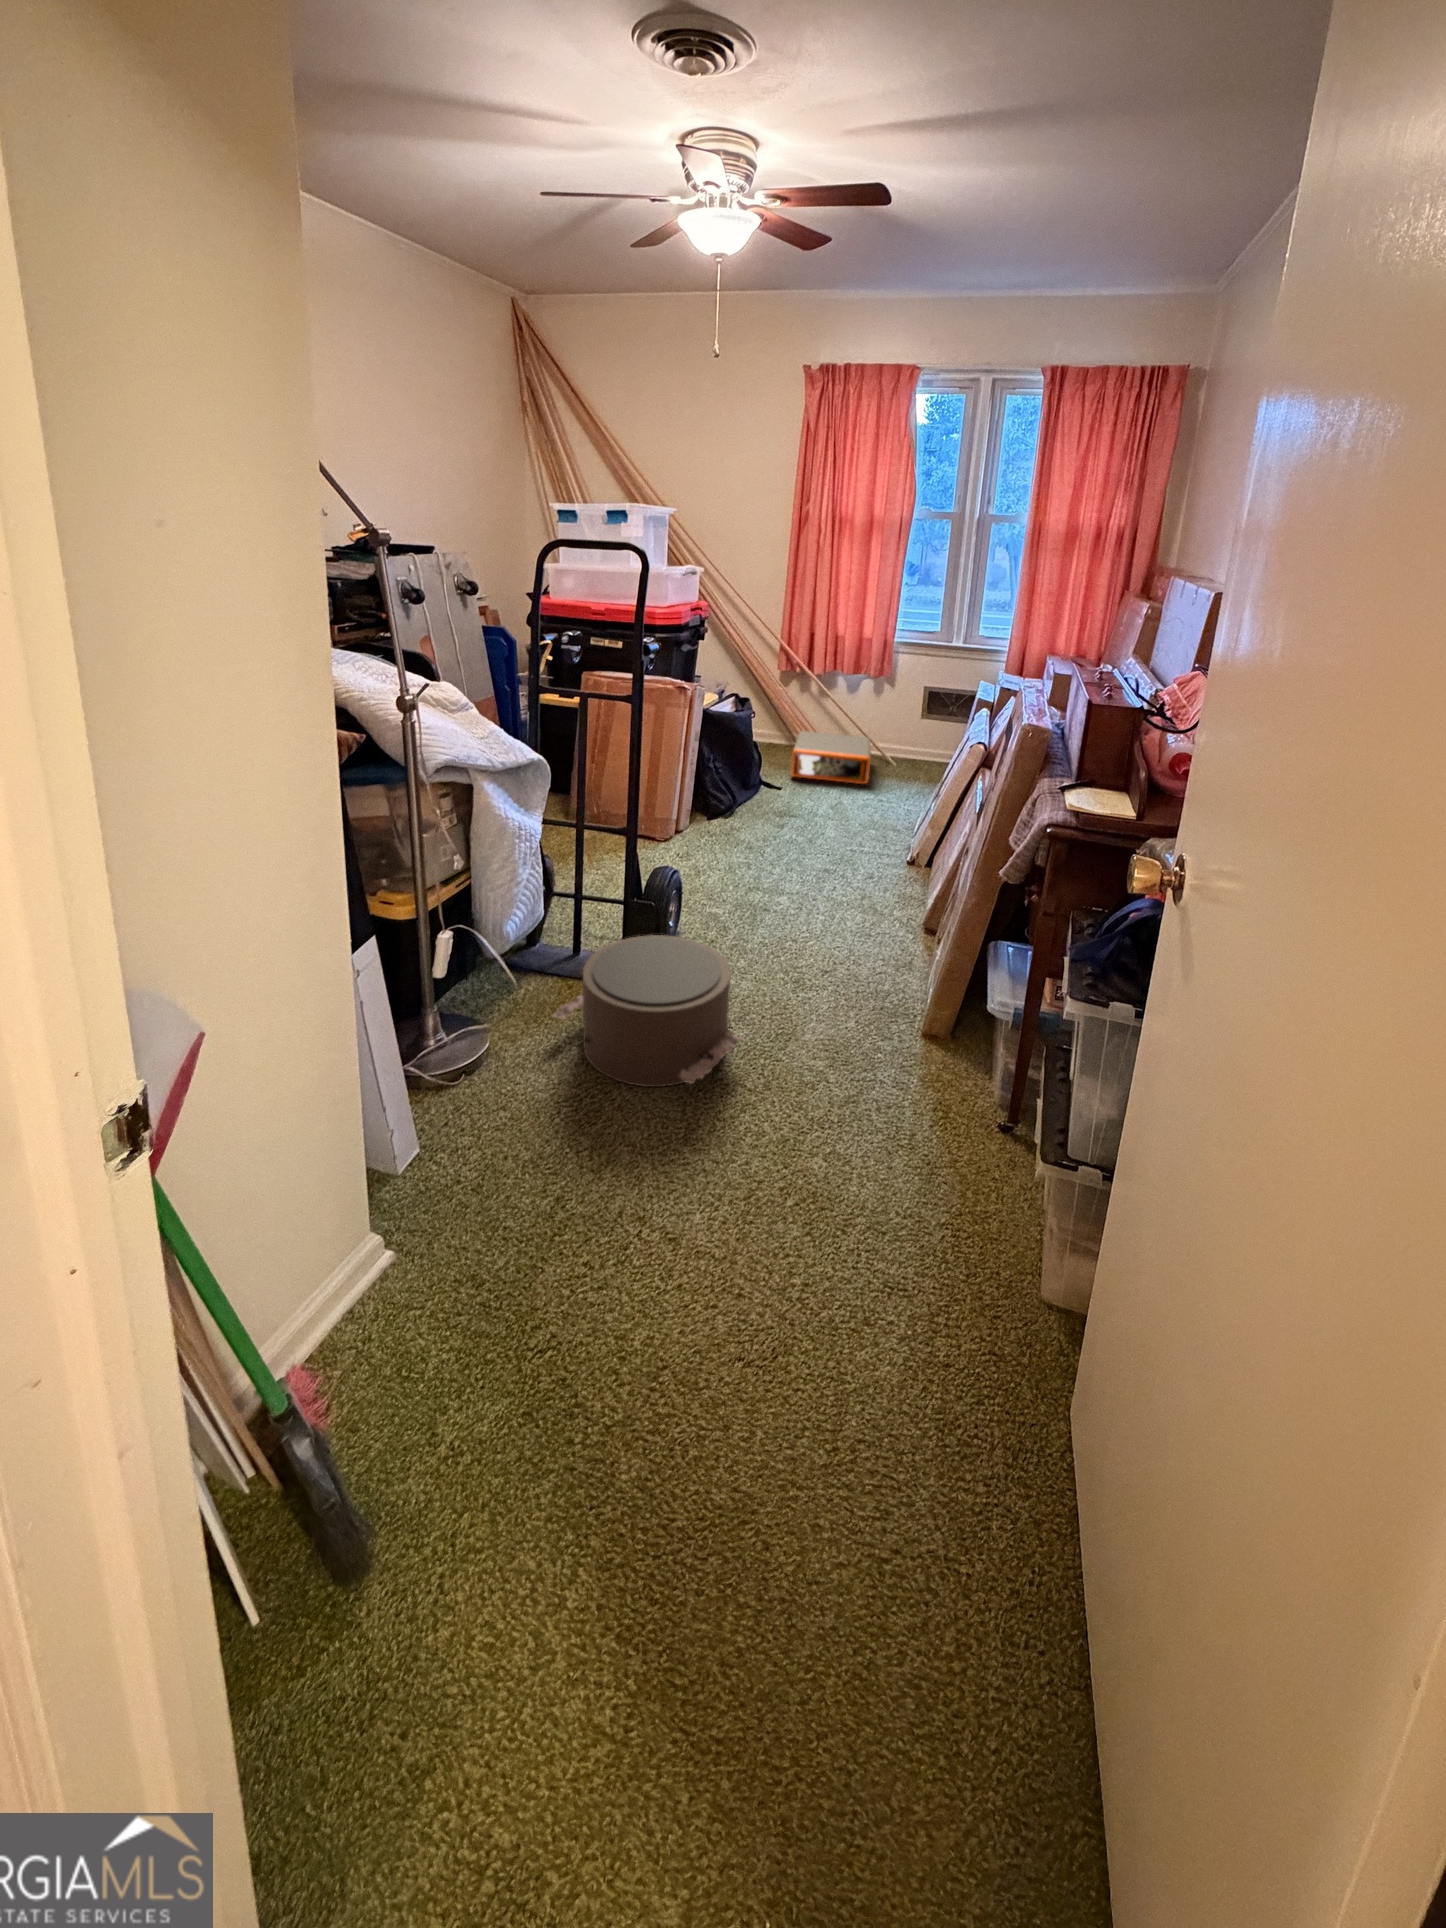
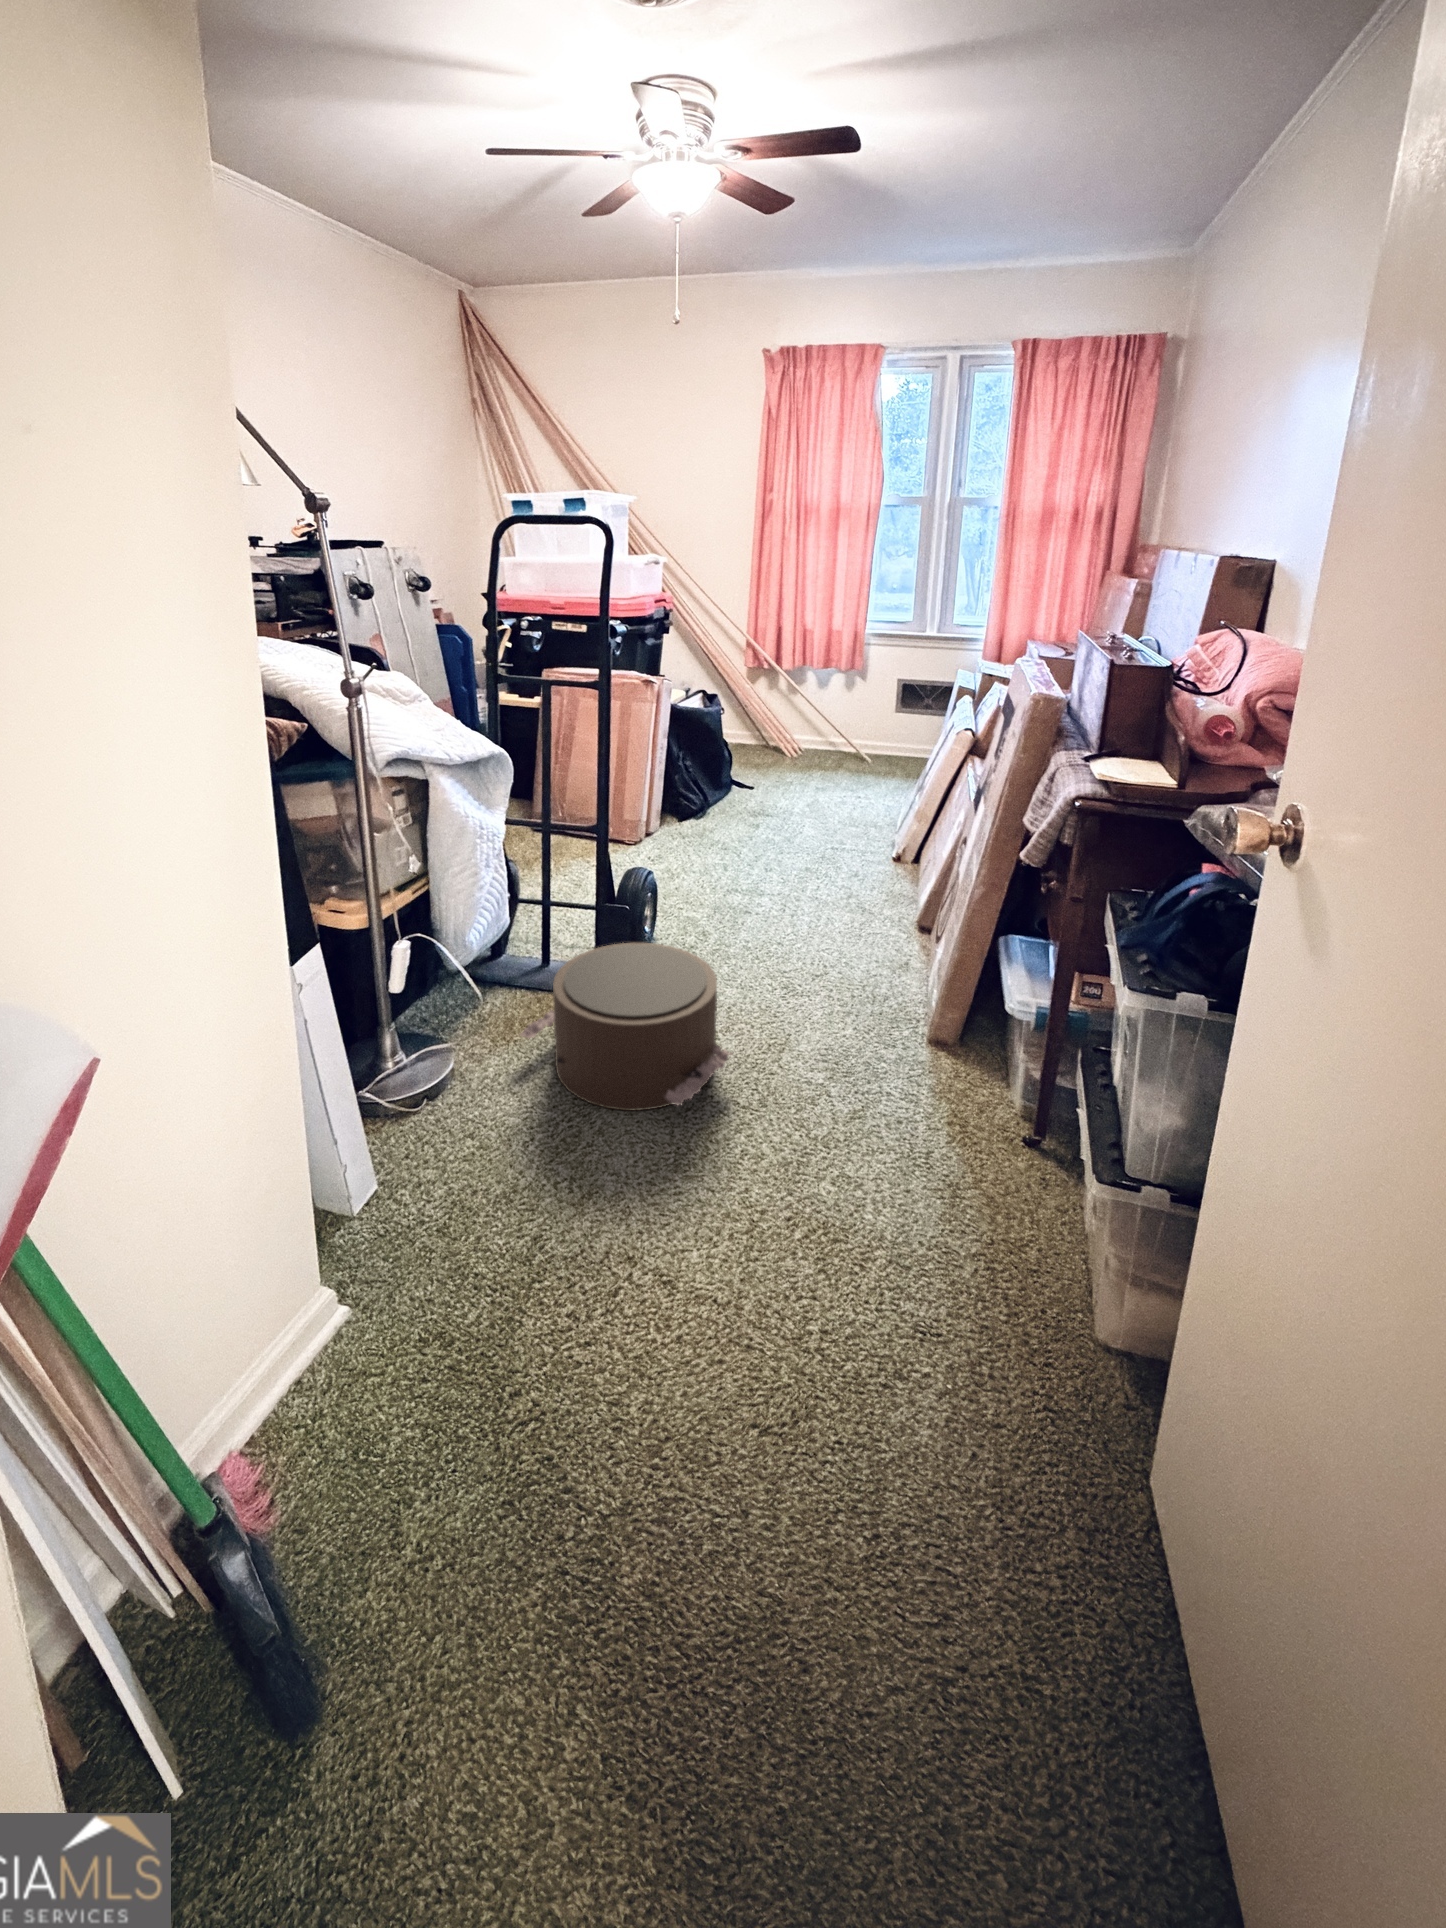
storage box: present [791,731,871,784] -> none [763,731,848,784]

